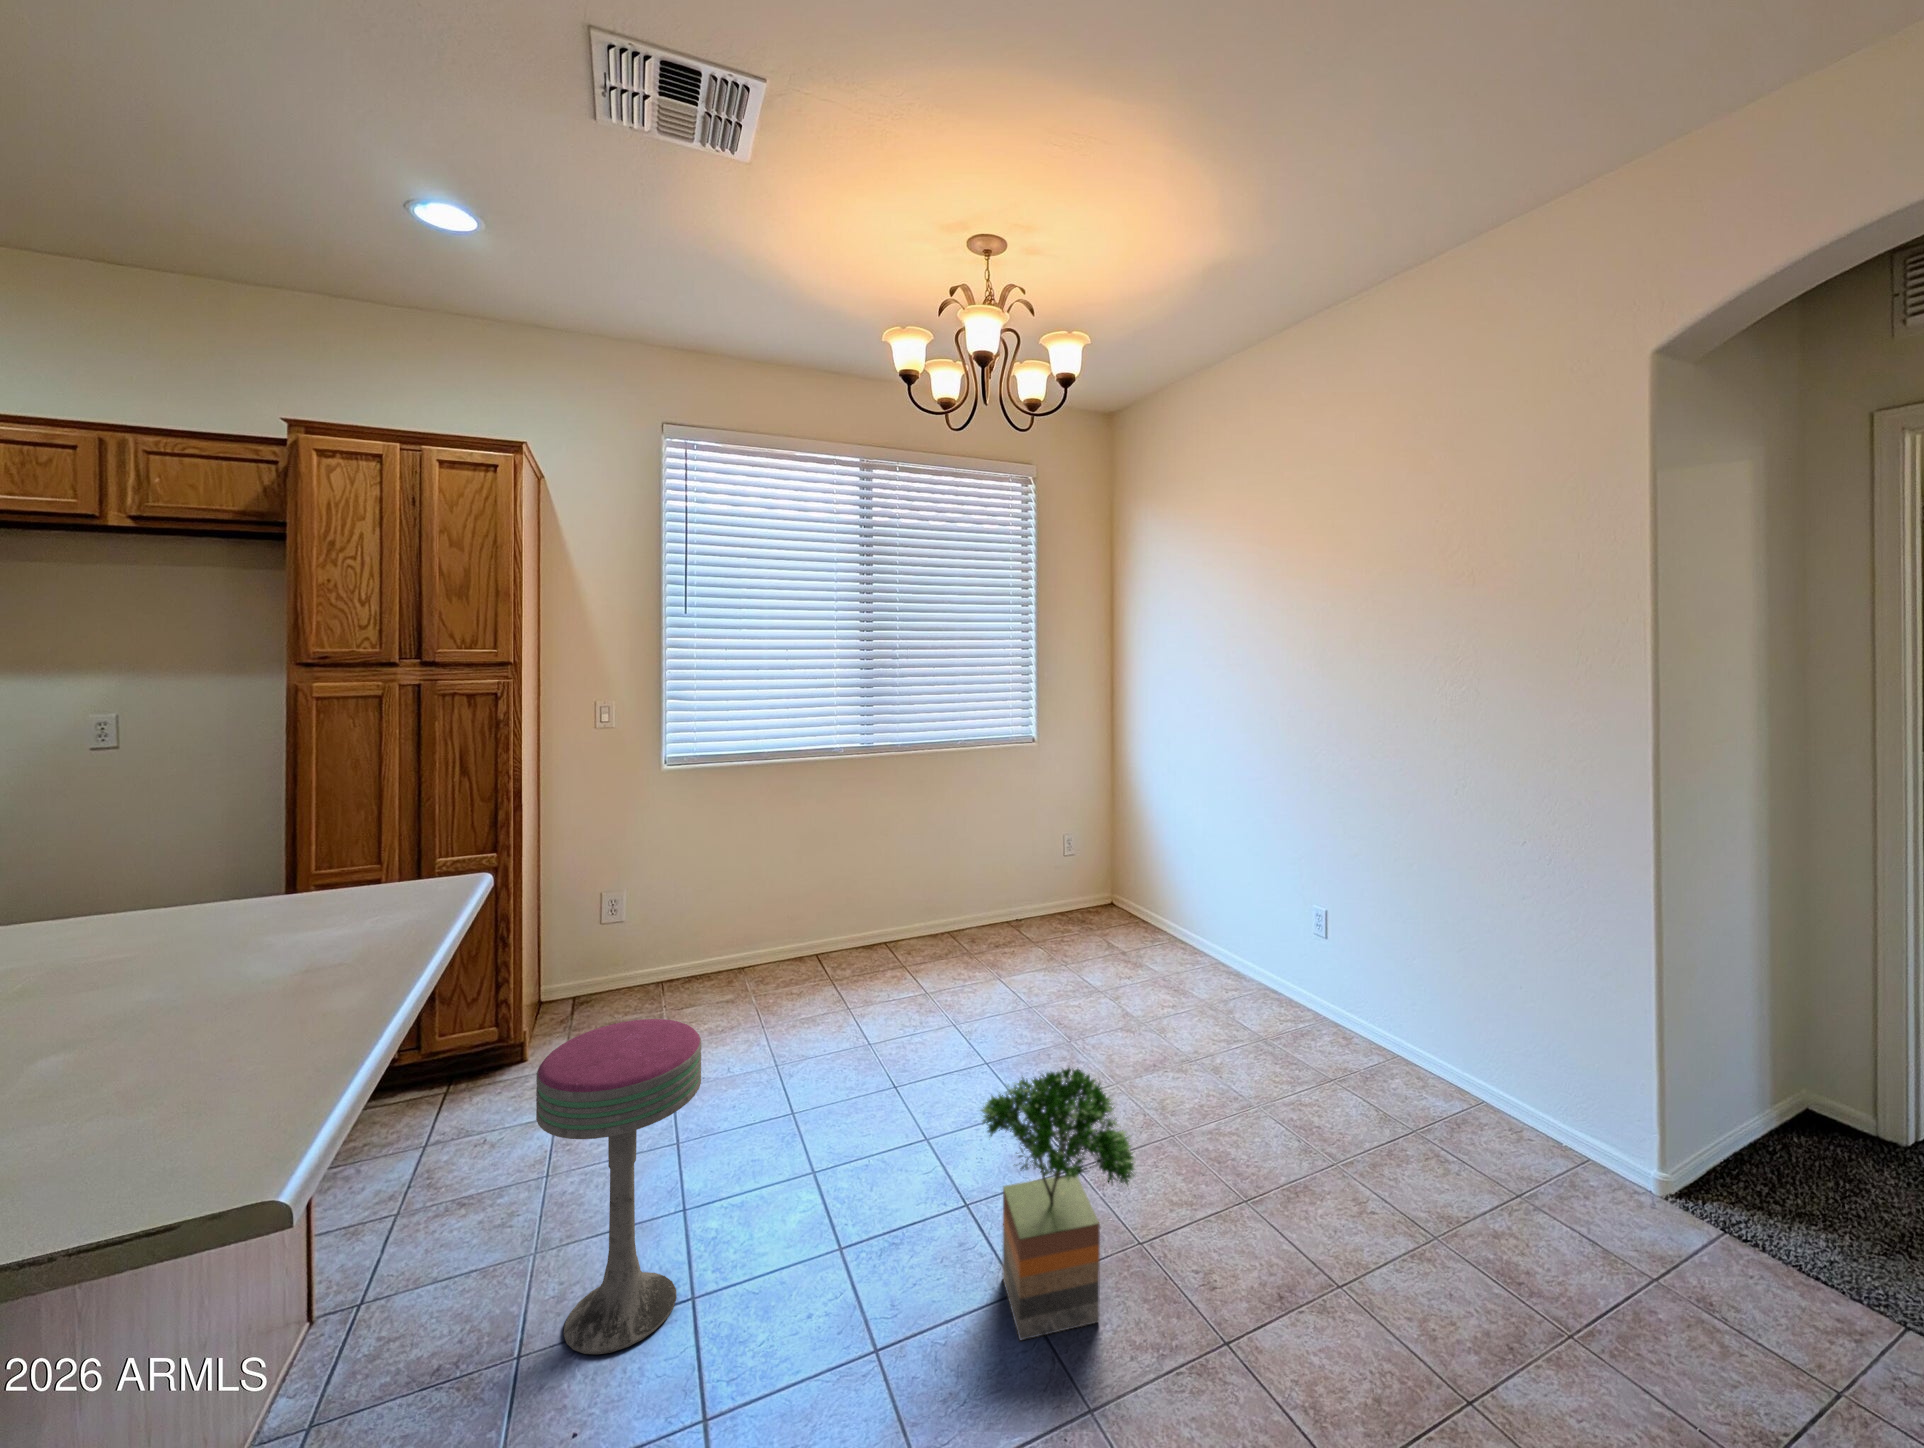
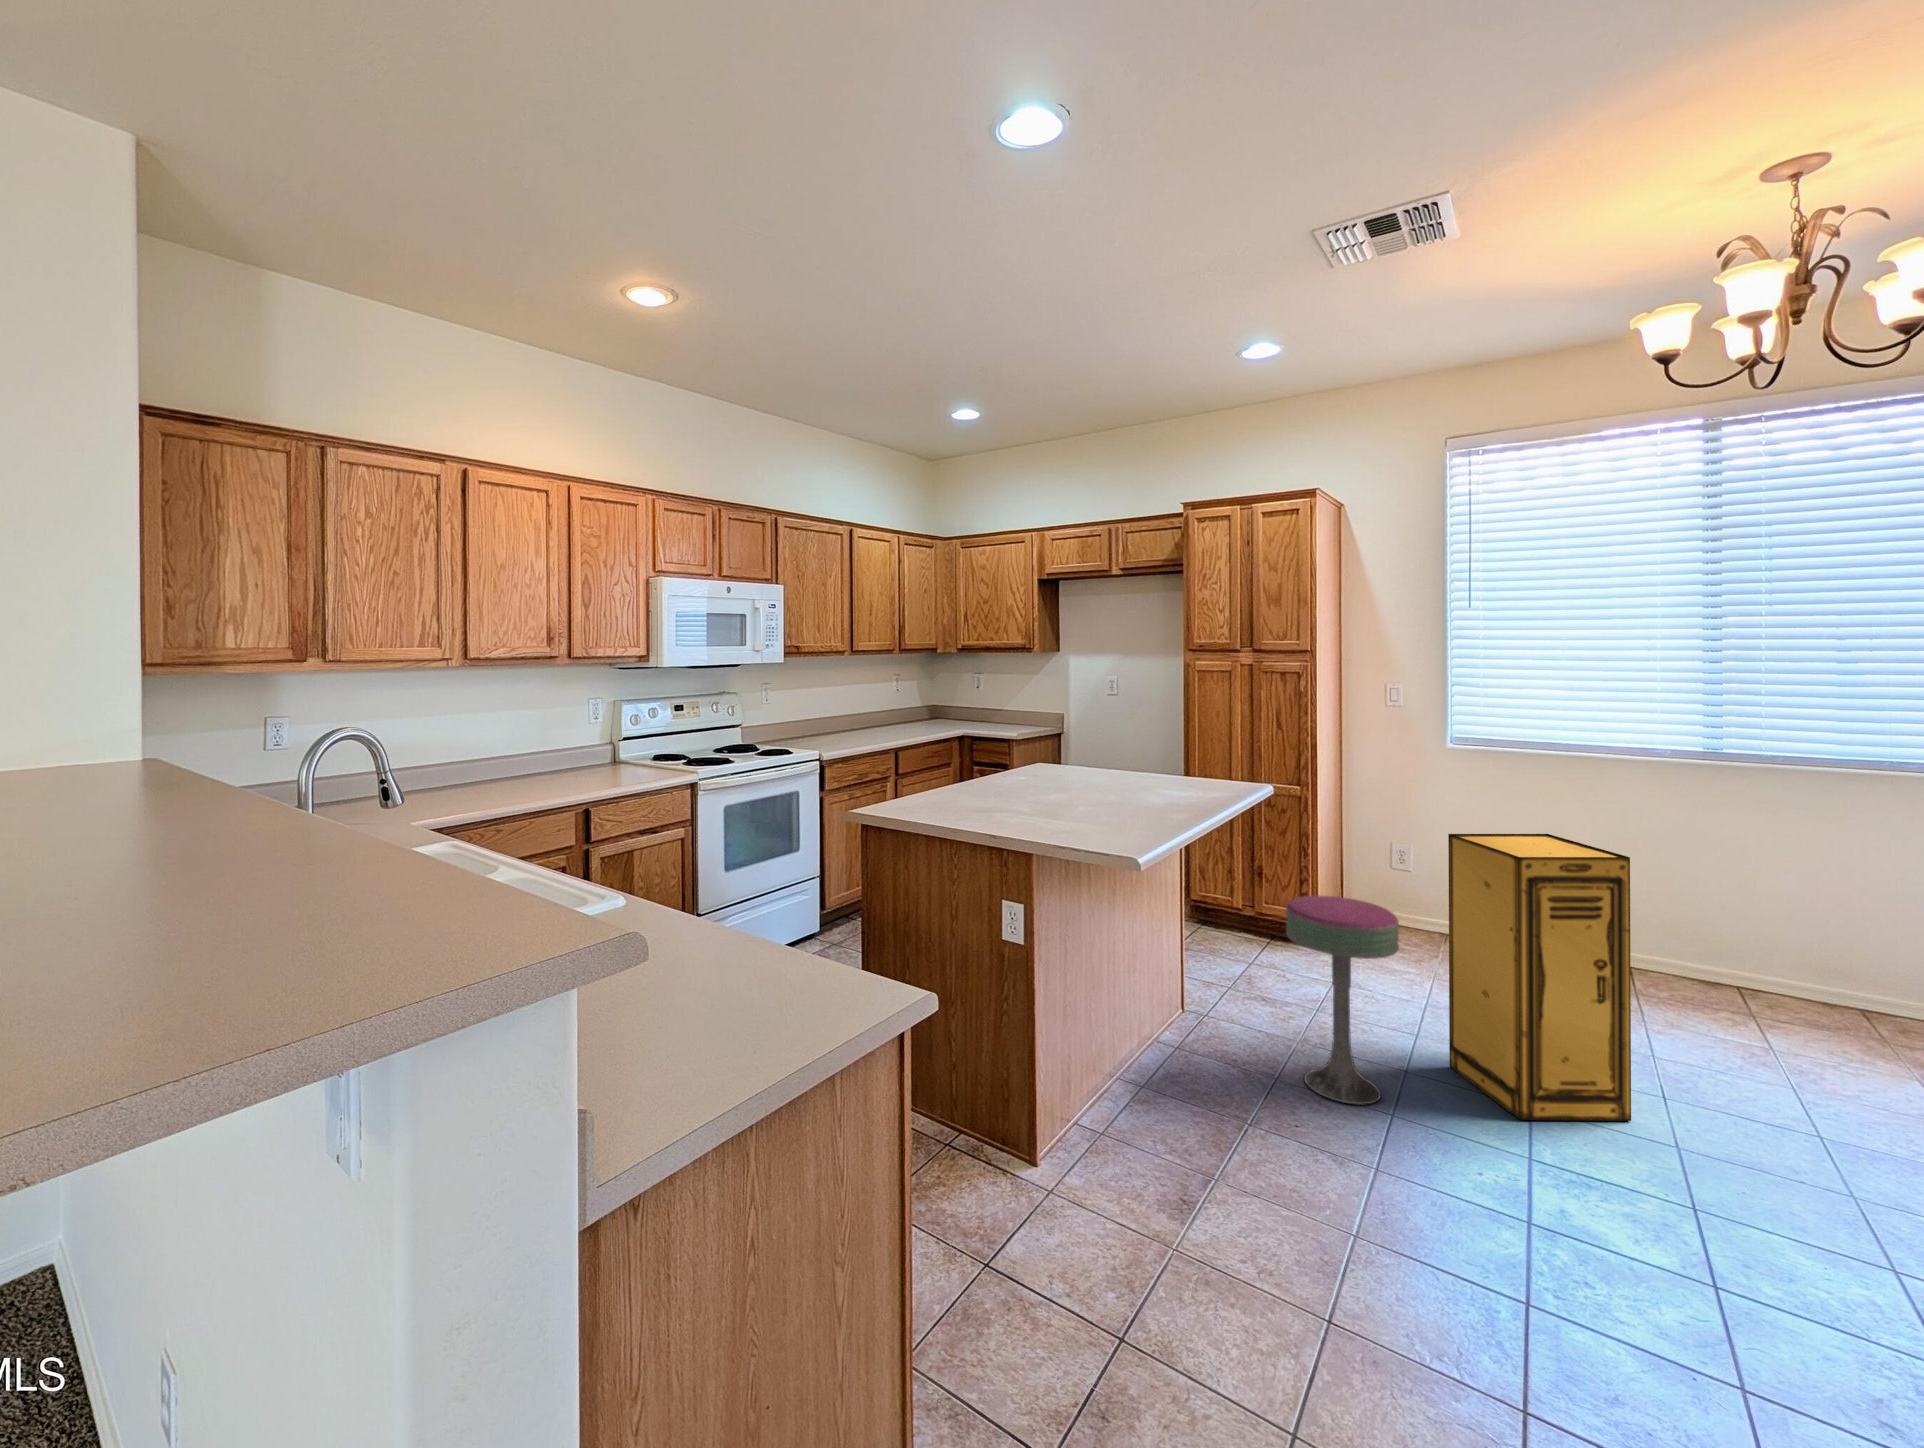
storage cabinet: none [732,863,901,1215] -> present [1448,834,1631,1121]
potted tree: present [981,1067,1135,1340] -> none [1645,1051,1862,1328]

